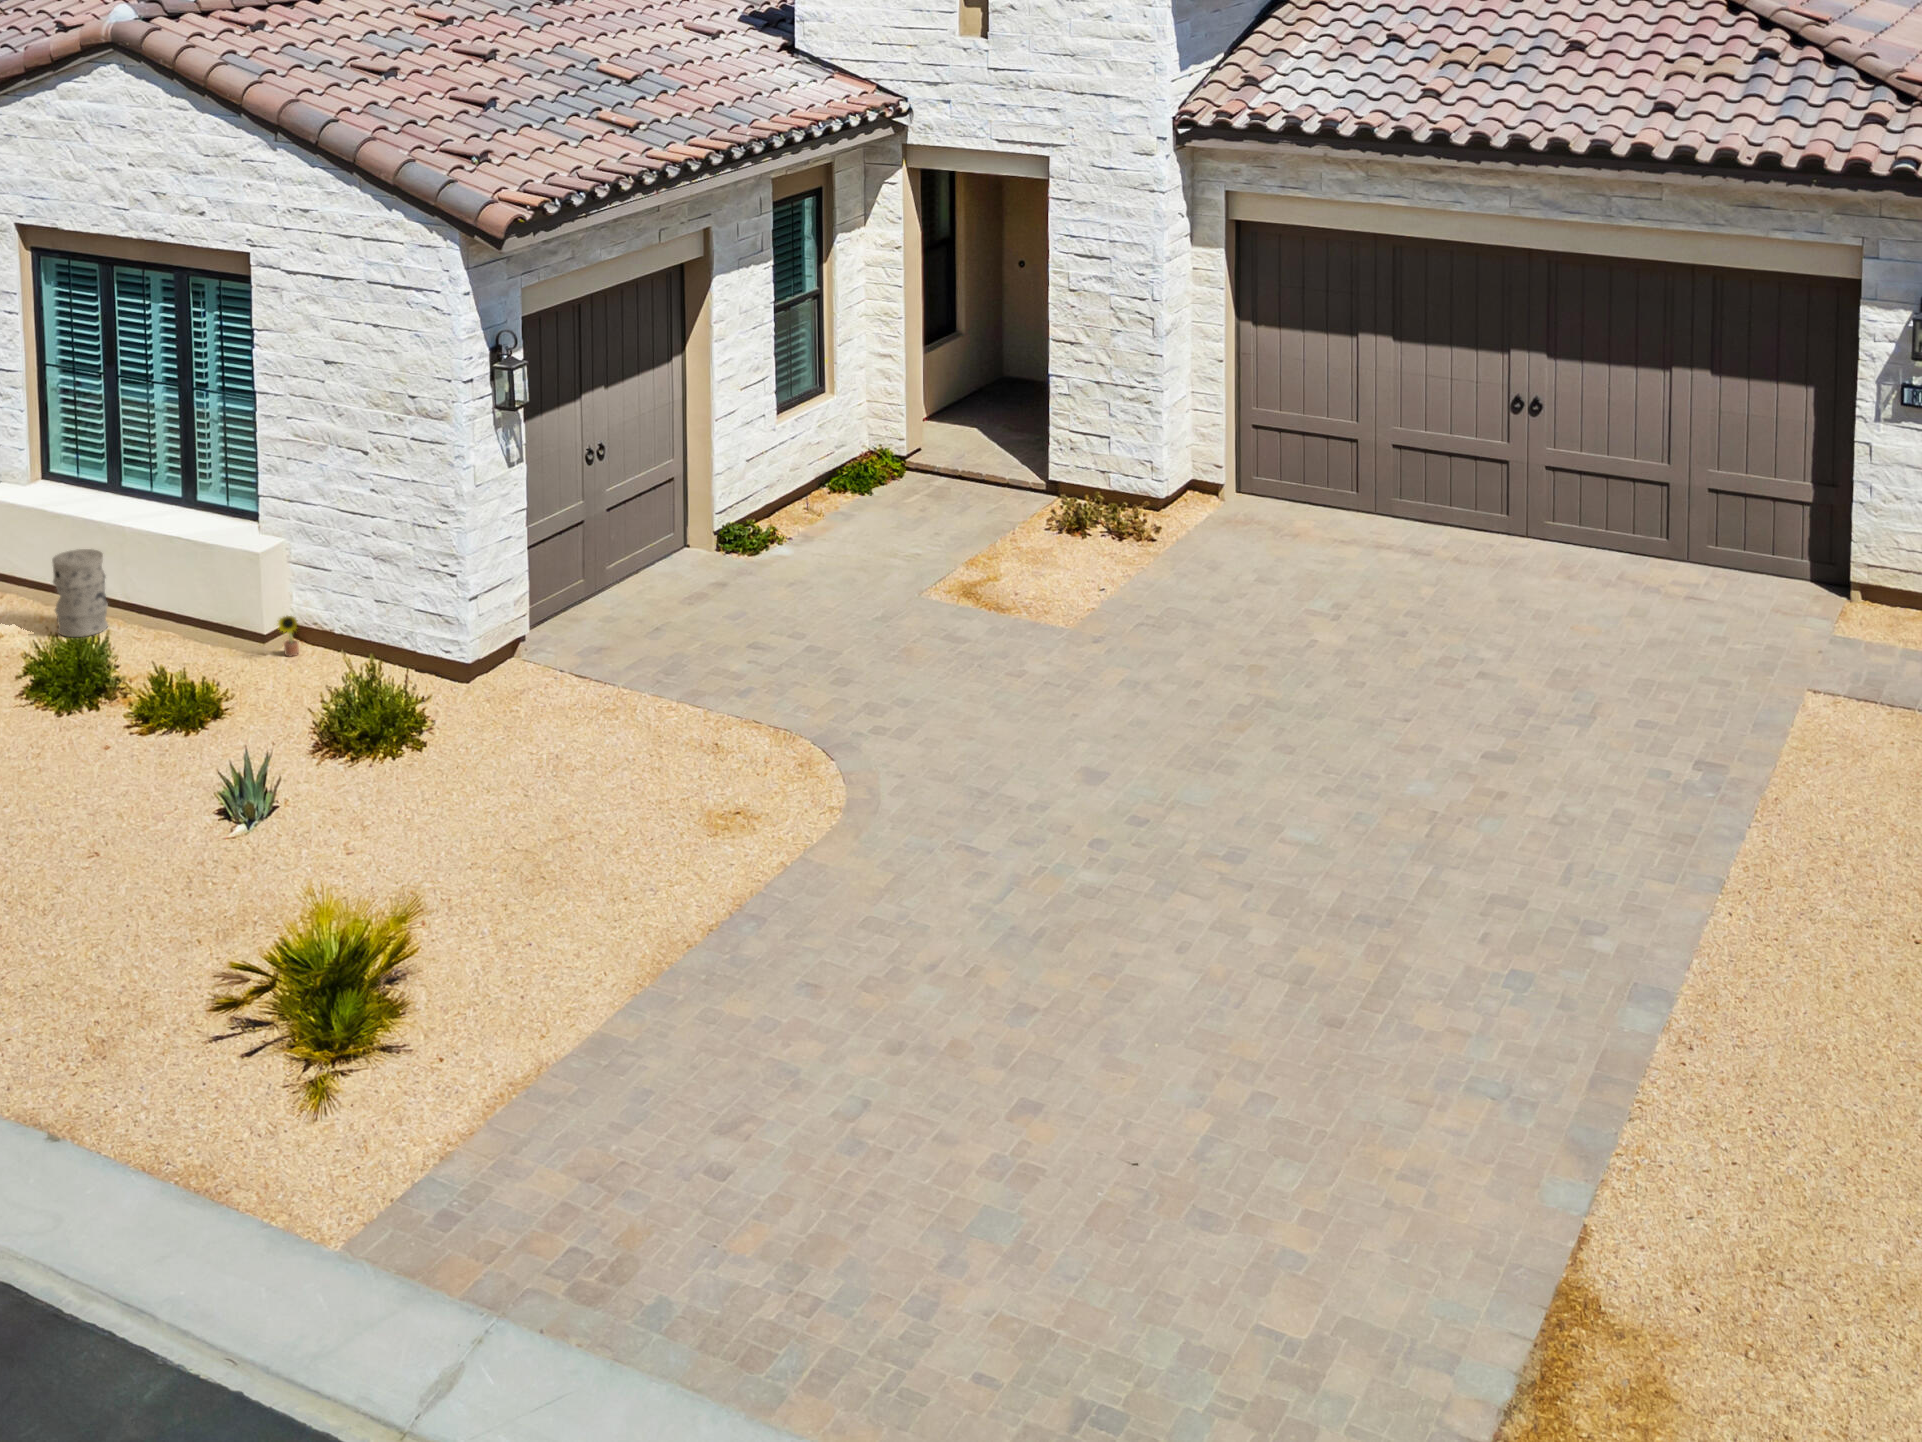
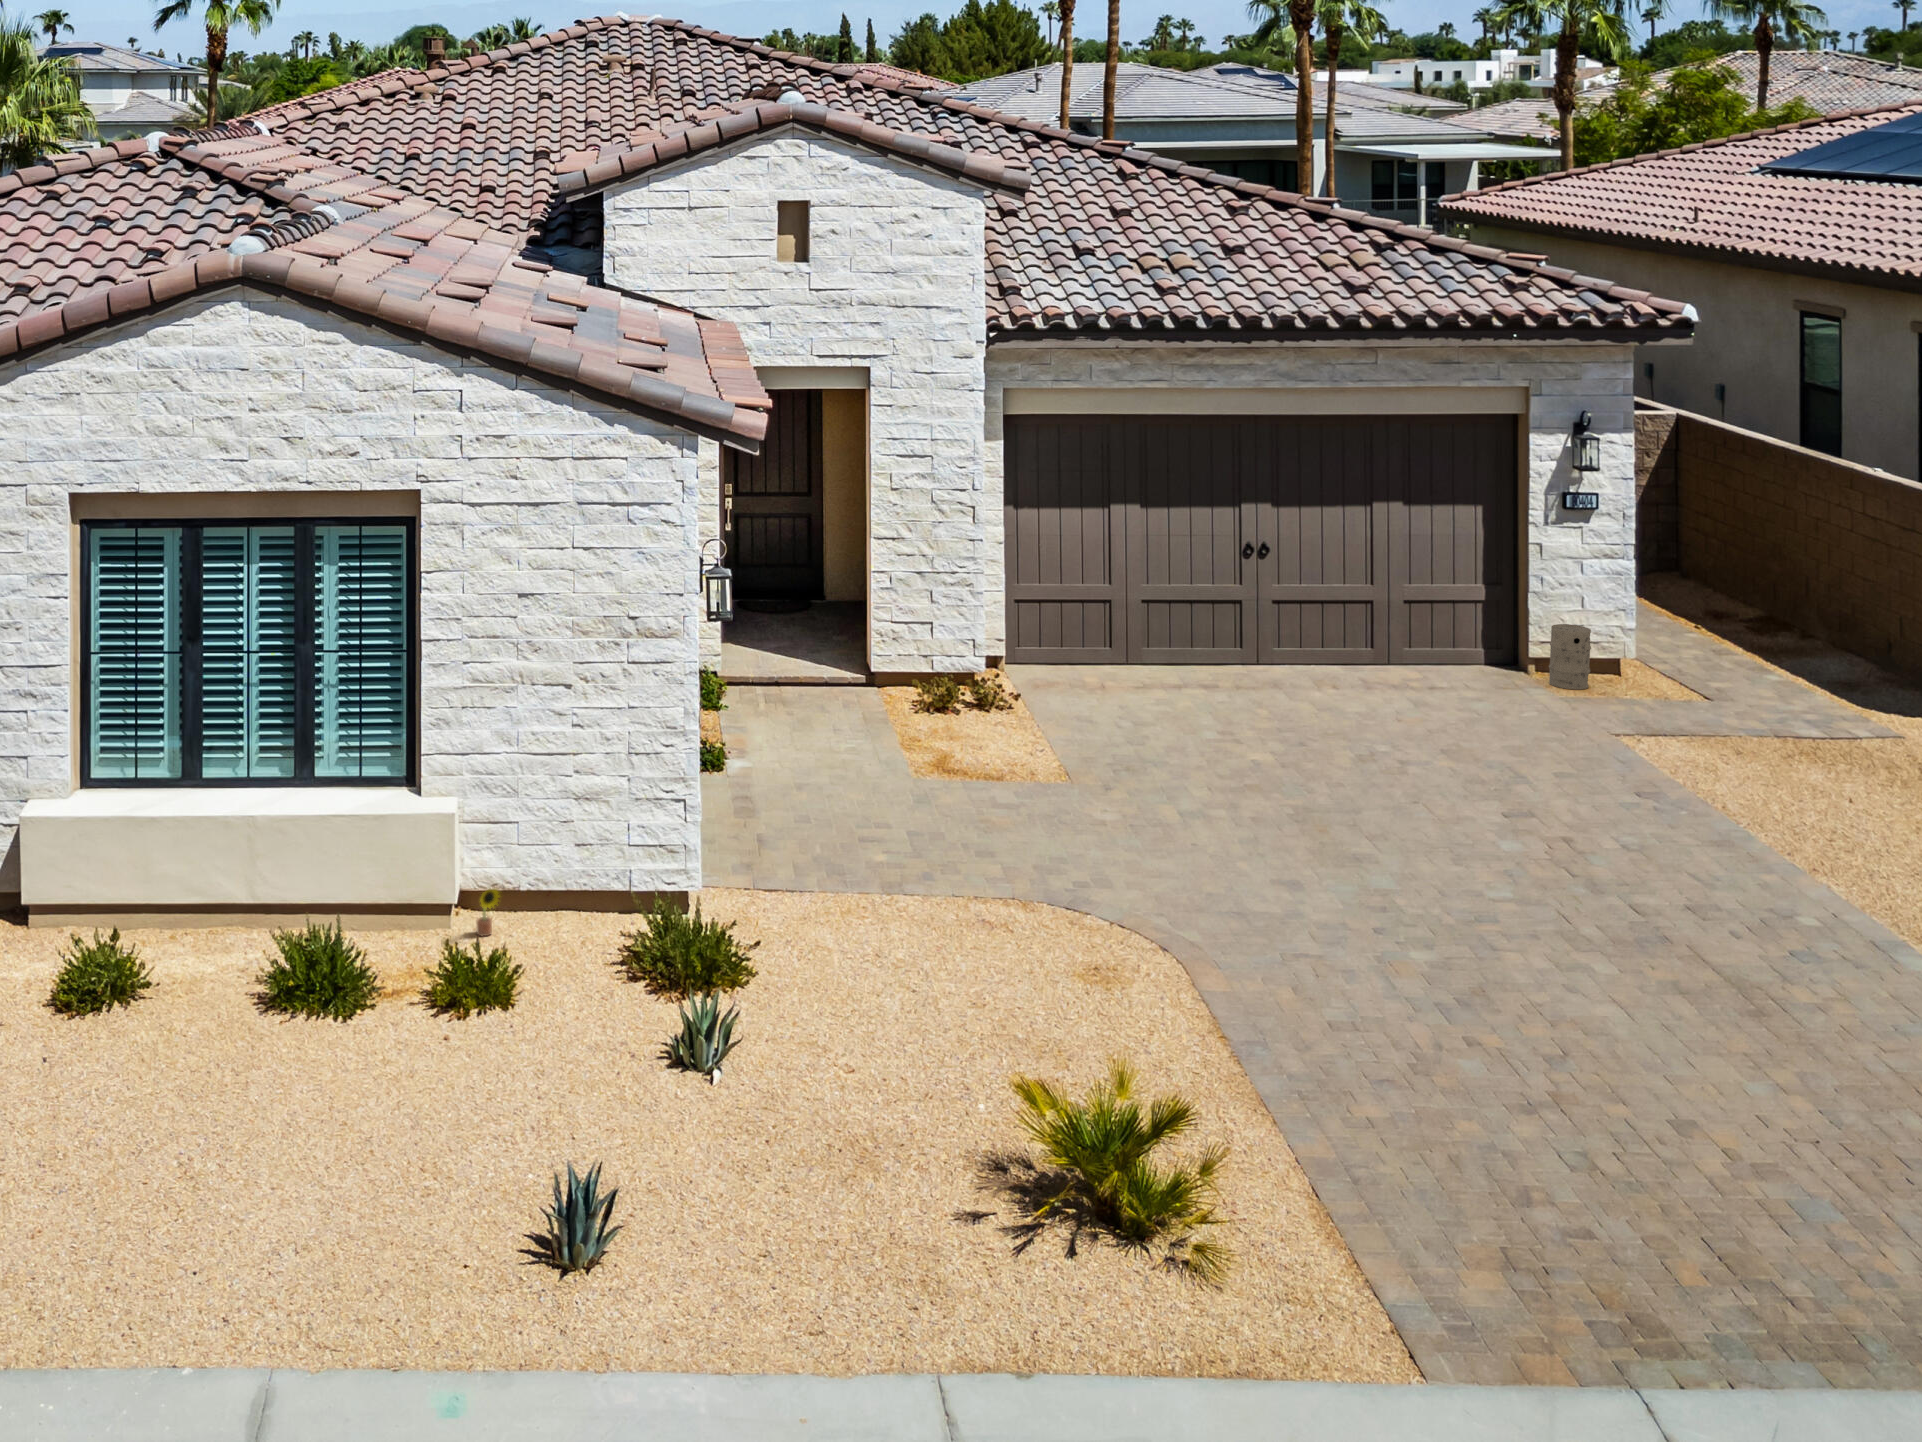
trash can: present [52,549,108,637] -> present [1549,624,1591,690]

